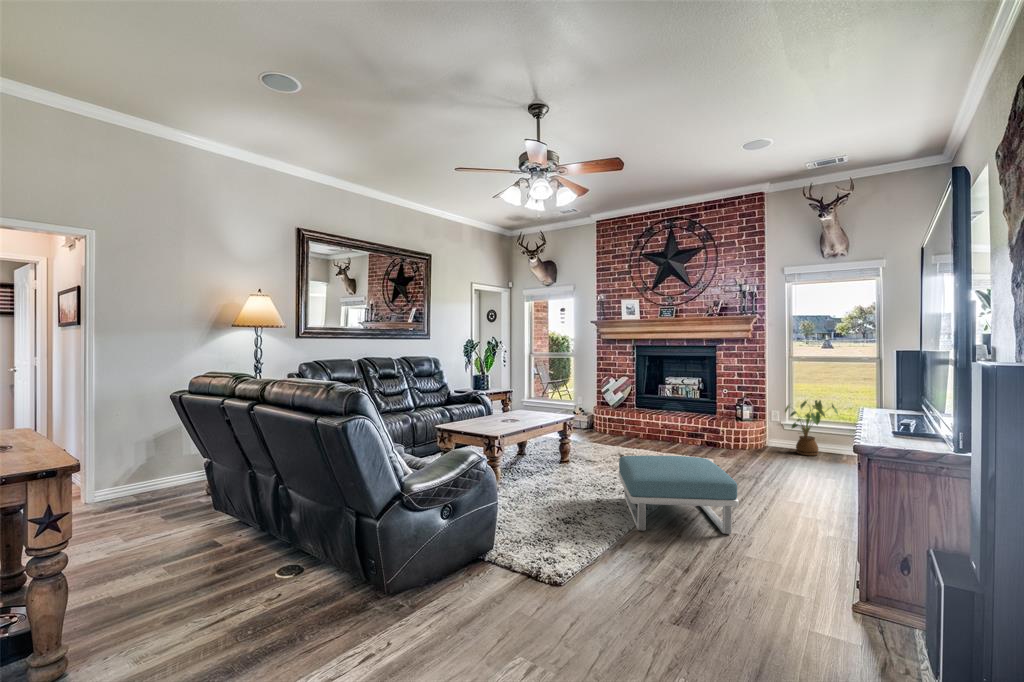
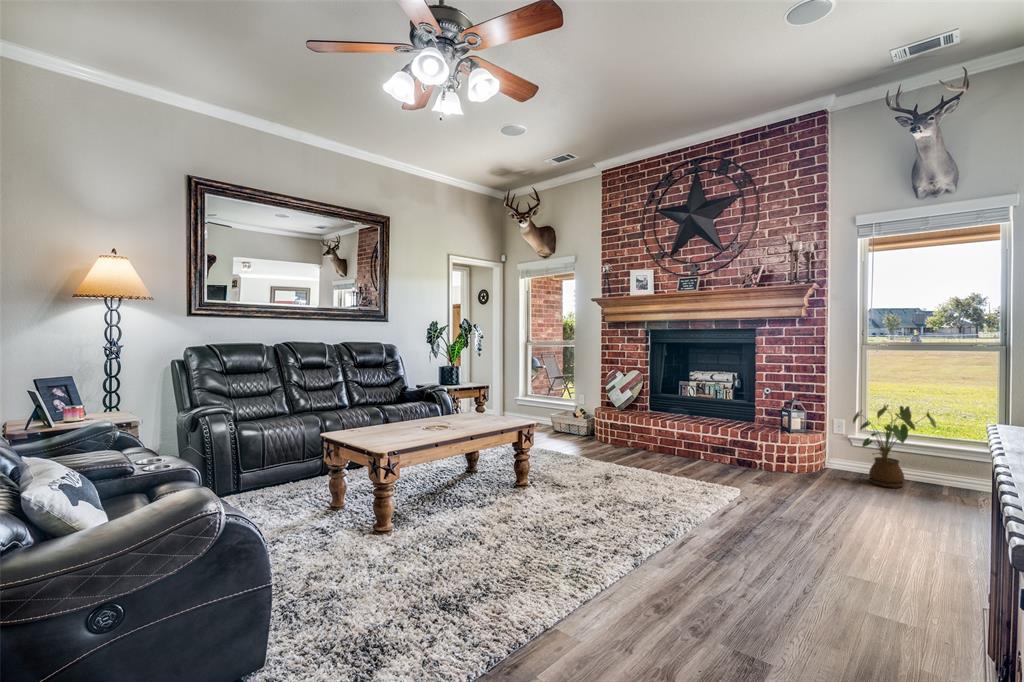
footstool: present [619,456,739,534] -> none [548,490,743,650]

